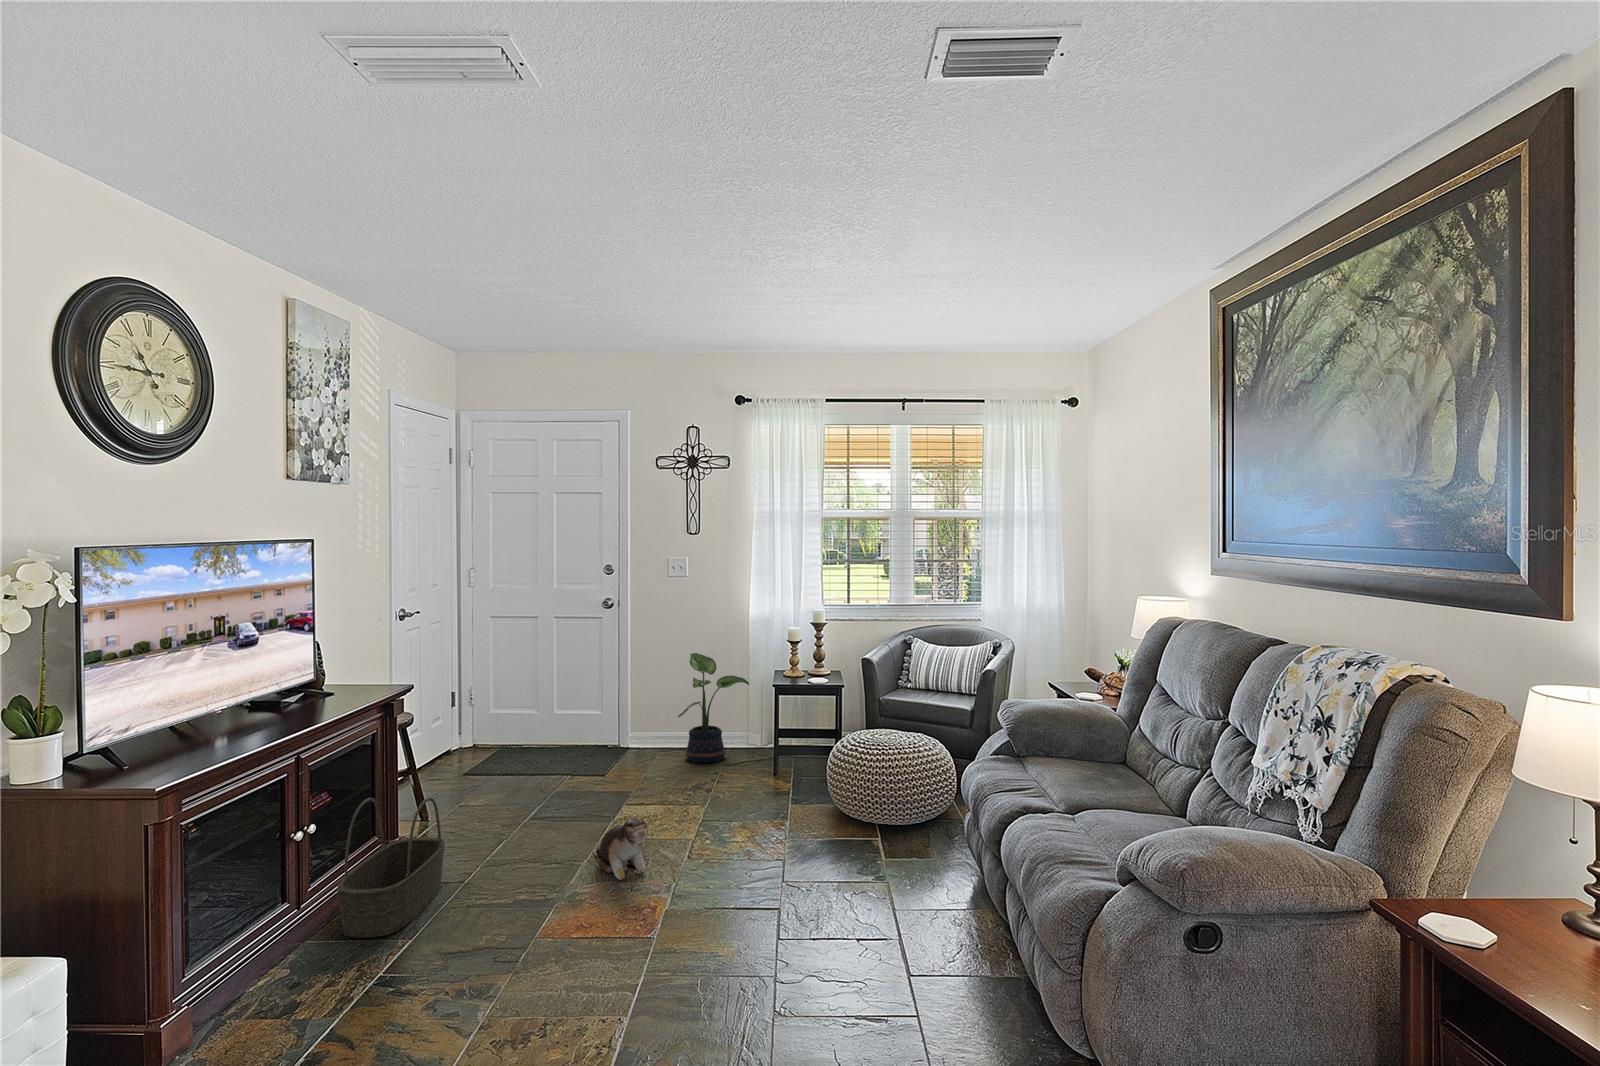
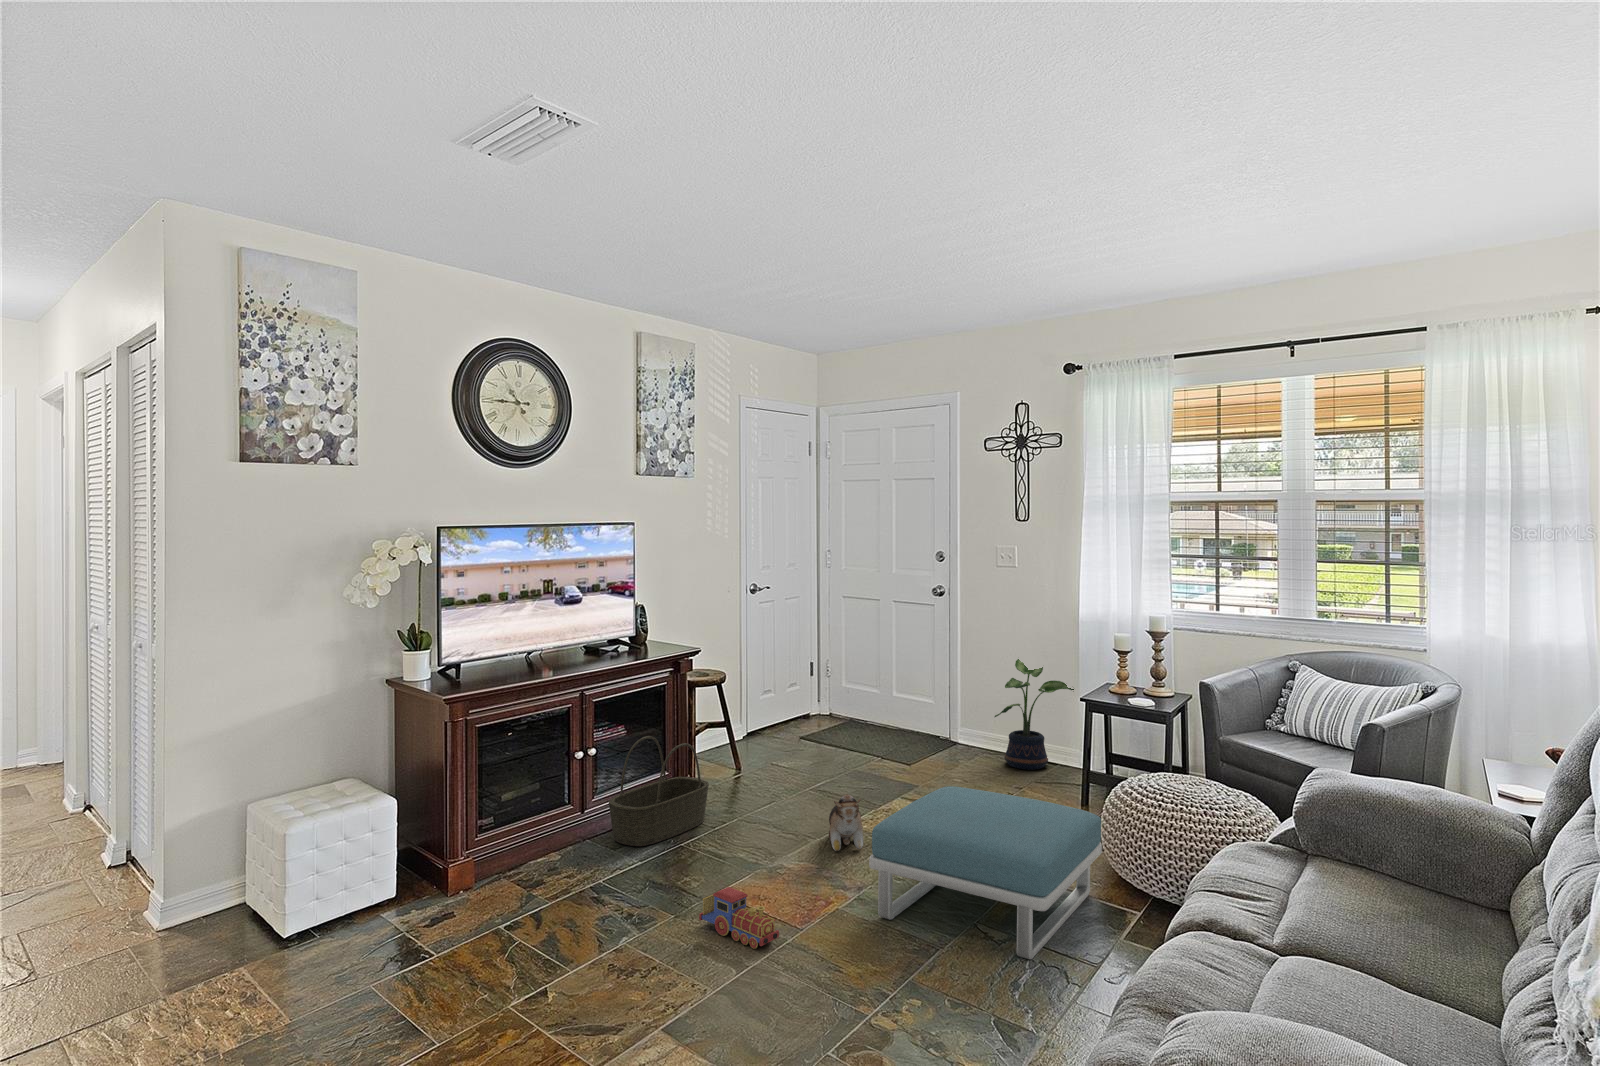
footstool: none [716,784,902,932] -> present [869,786,1102,959]
toy train: none [559,946,663,1005] -> present [699,887,779,949]

